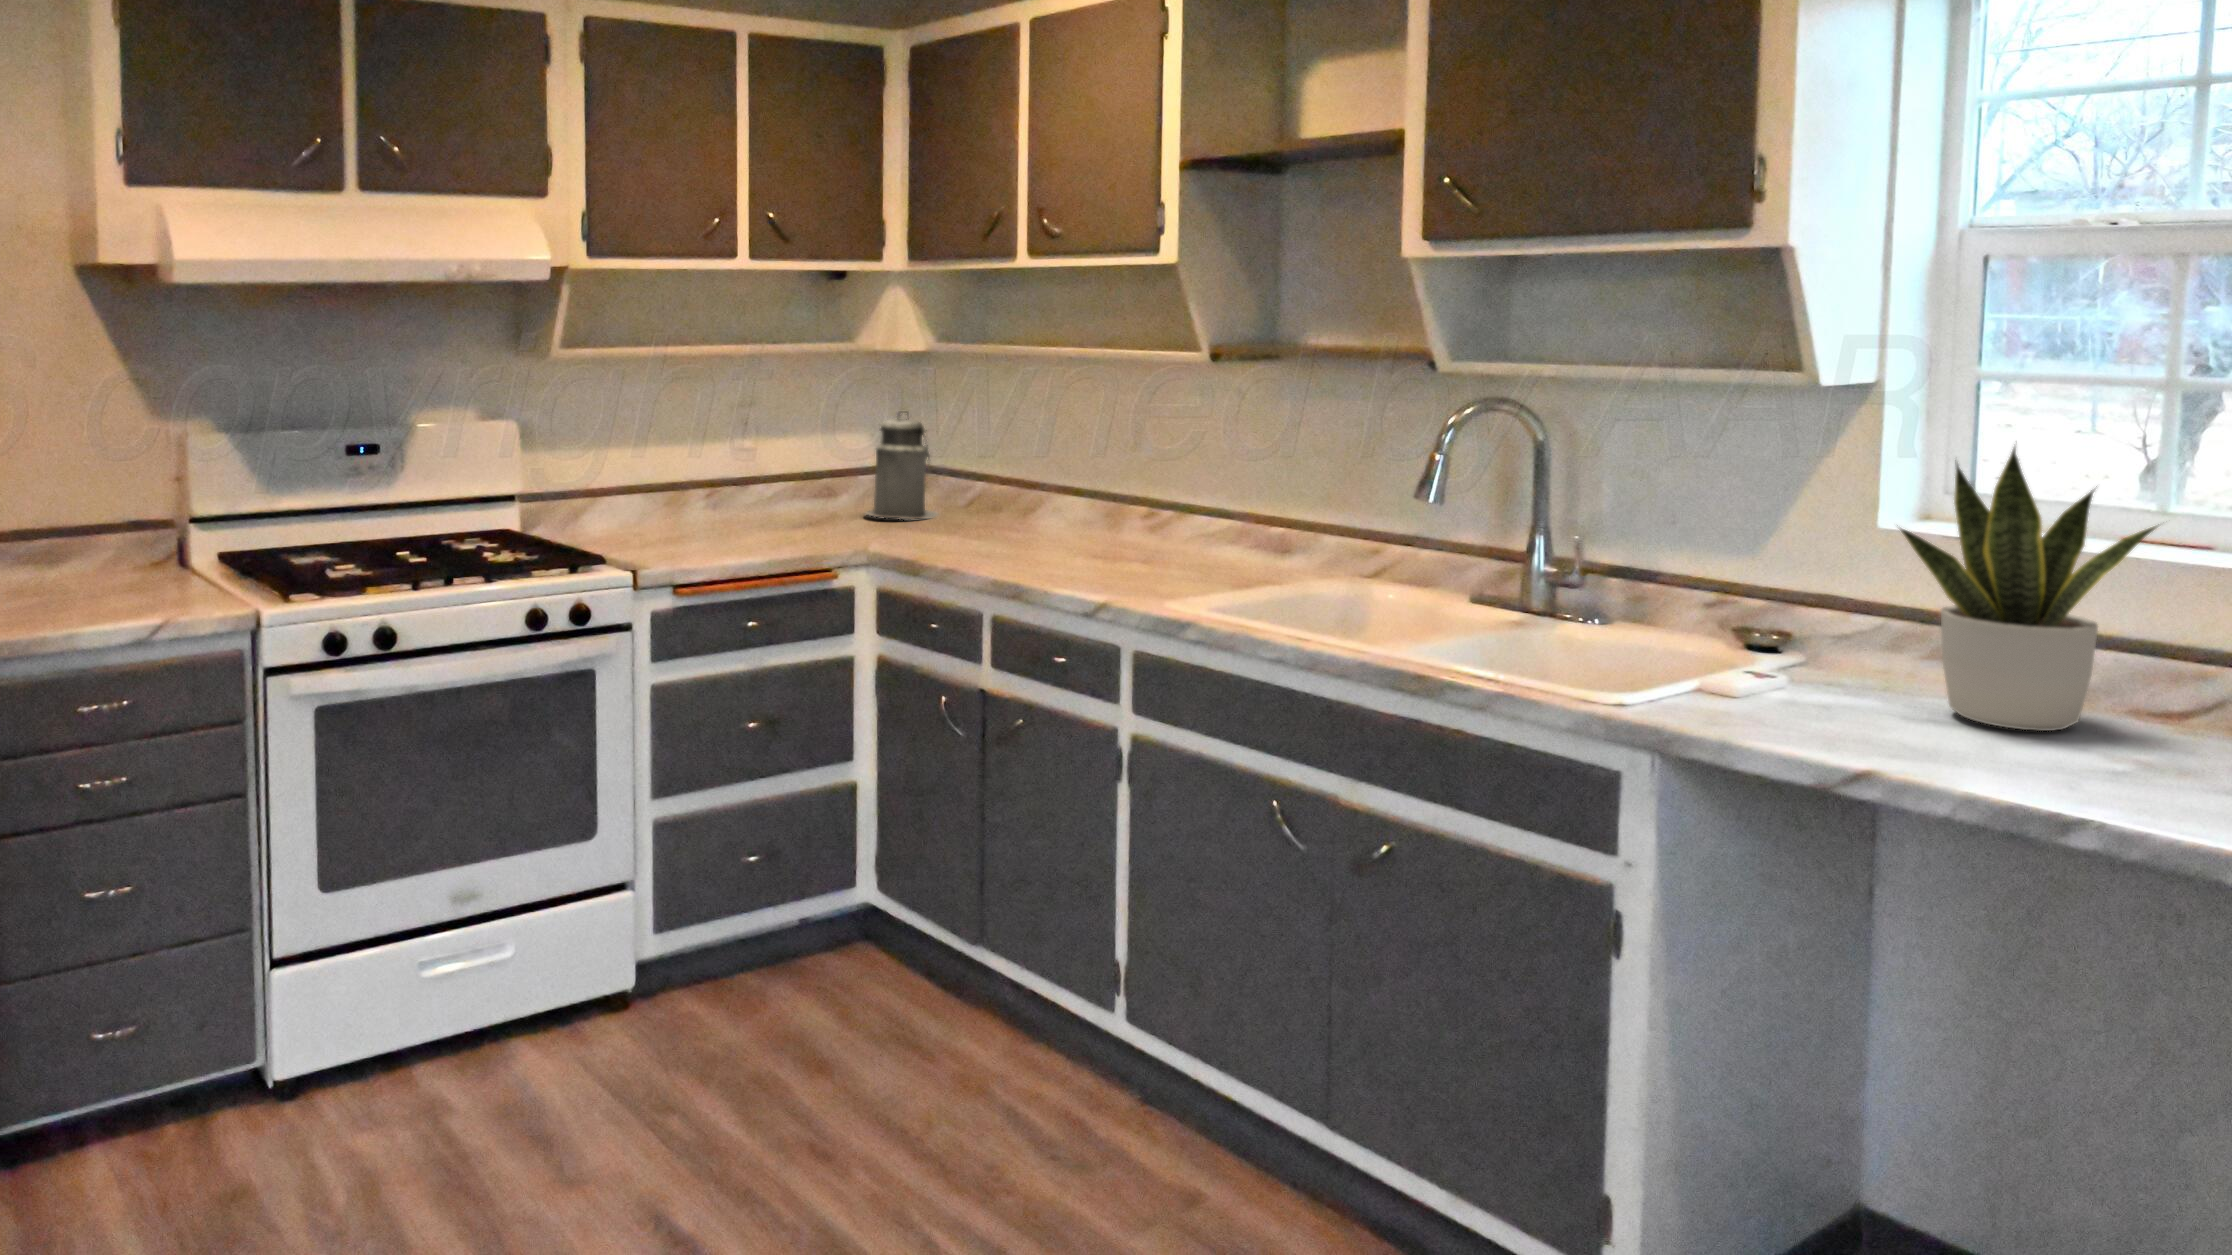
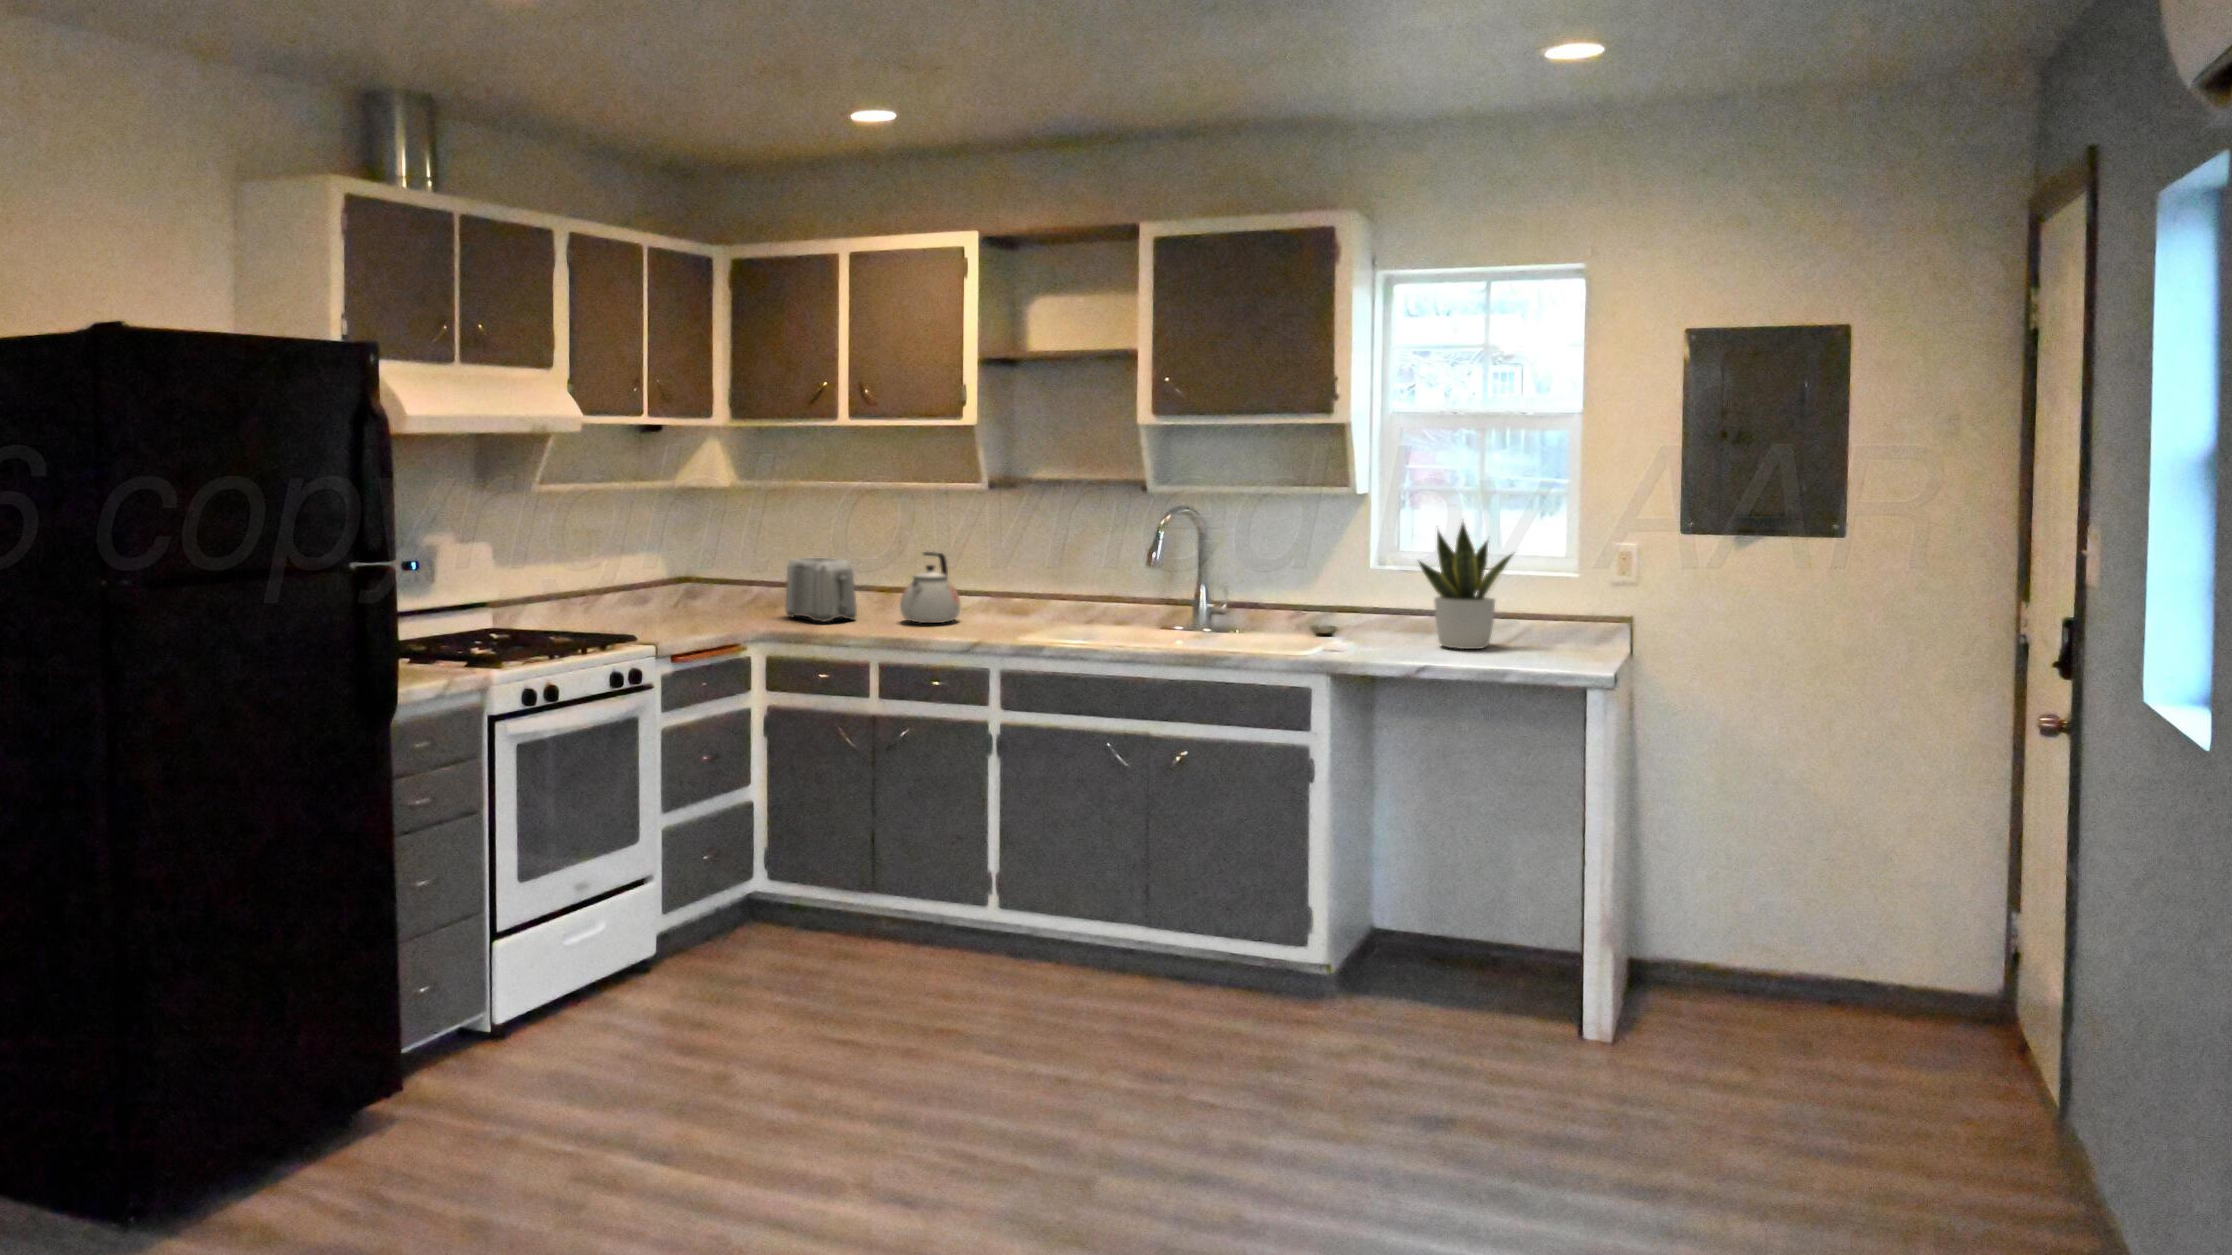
canister: present [866,412,938,520] -> none [691,531,747,612]
toaster: none [949,452,1031,545] -> present [785,557,857,622]
kettle: none [1070,453,1162,559] -> present [900,552,961,623]

